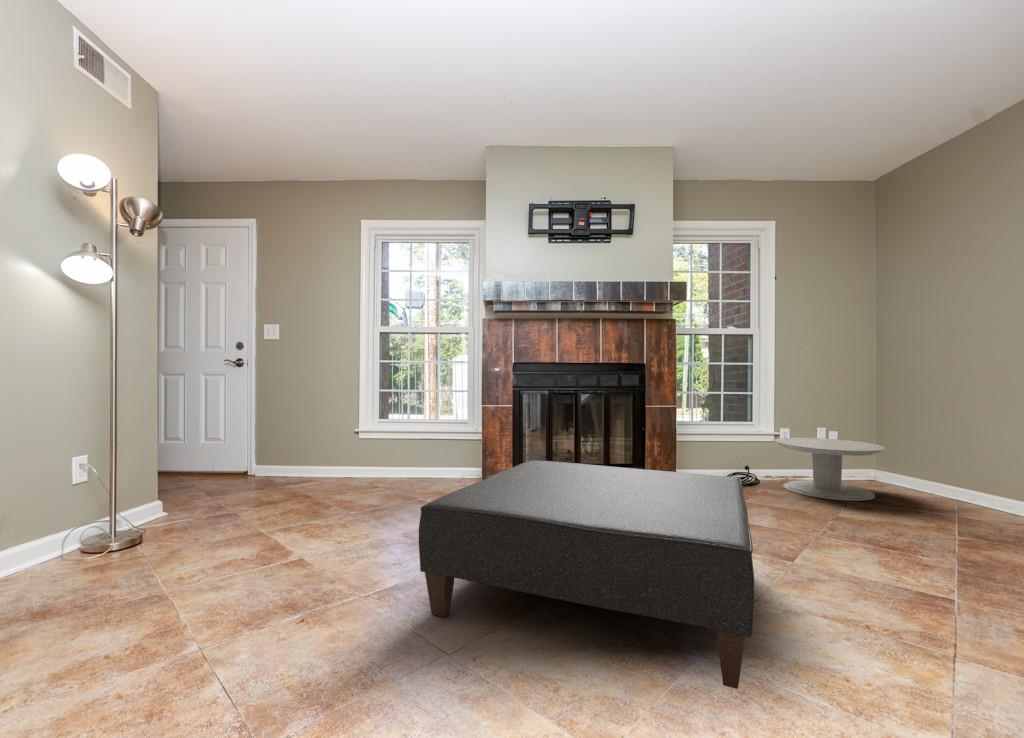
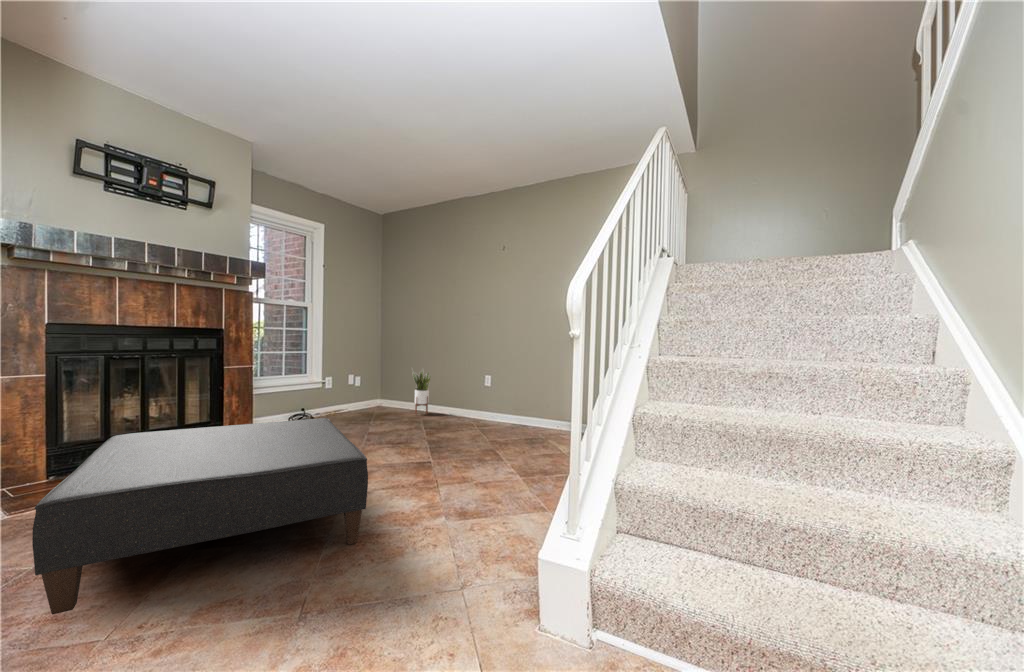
potted plant: none [923,424,968,508] -> present [412,370,431,414]
side table: present [775,438,885,501] -> none [326,381,393,423]

